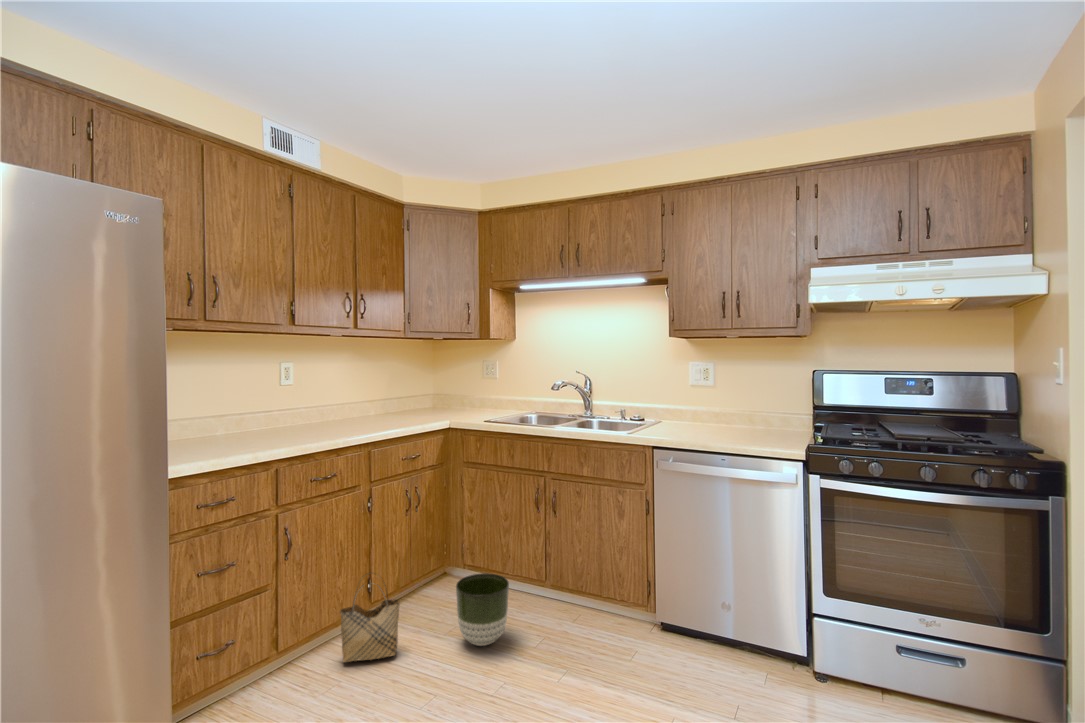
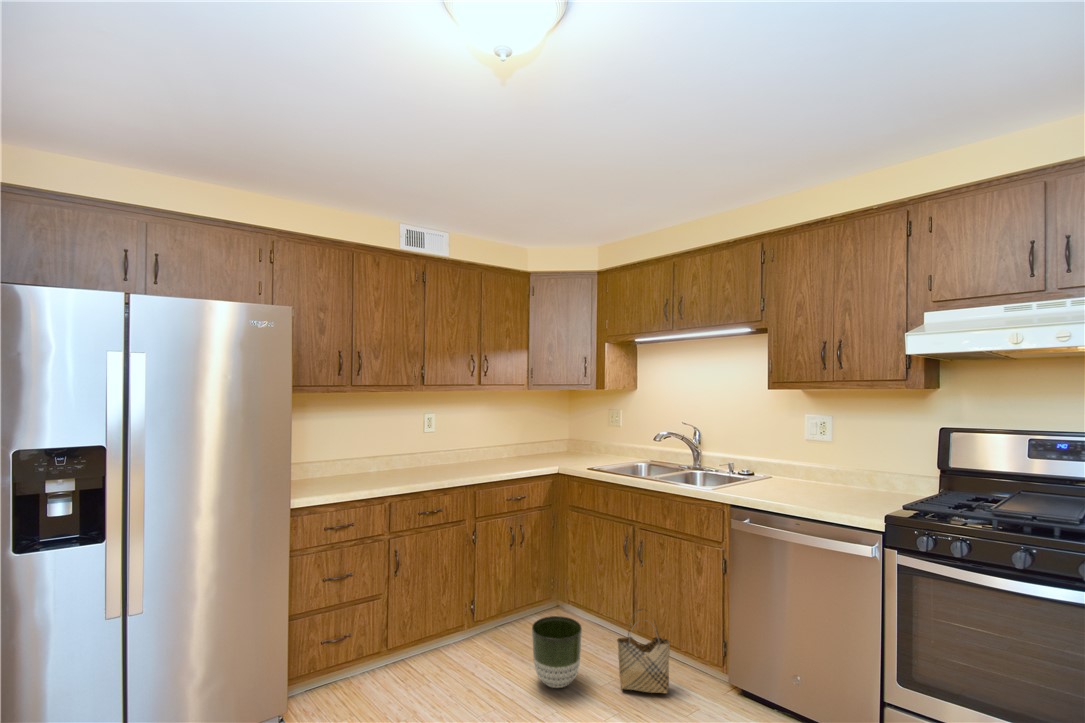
woven basket: present [340,573,400,663] -> present [617,609,670,693]

